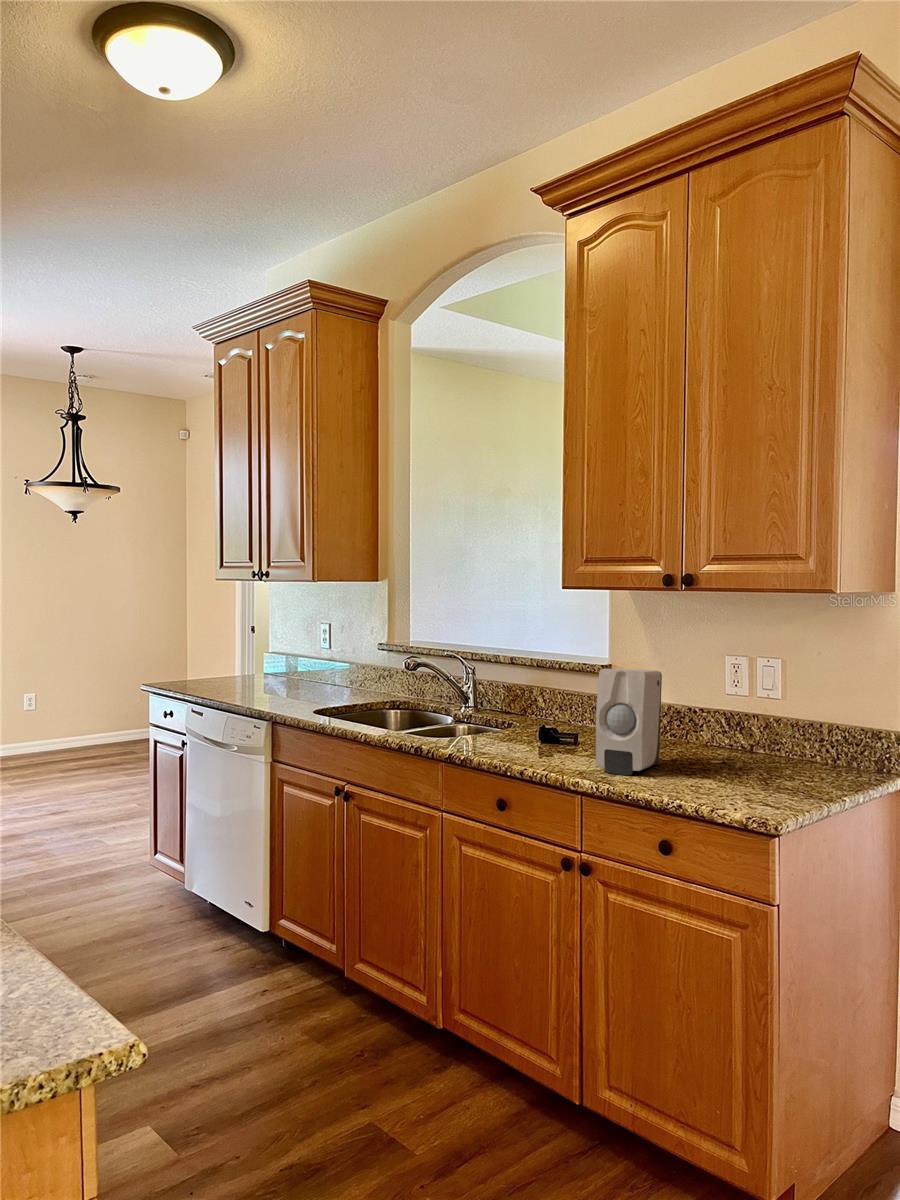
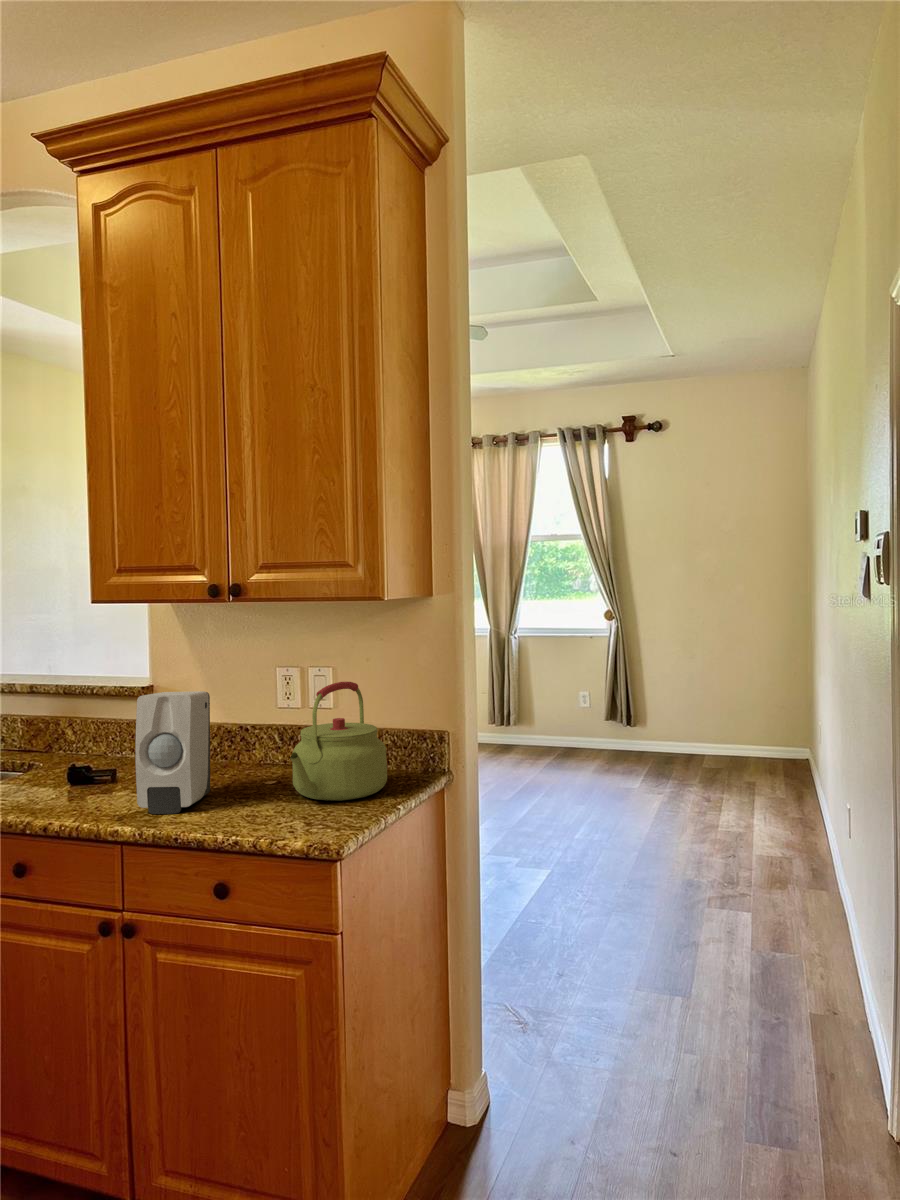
kettle: none [734,671,834,785] -> present [290,682,387,801]

